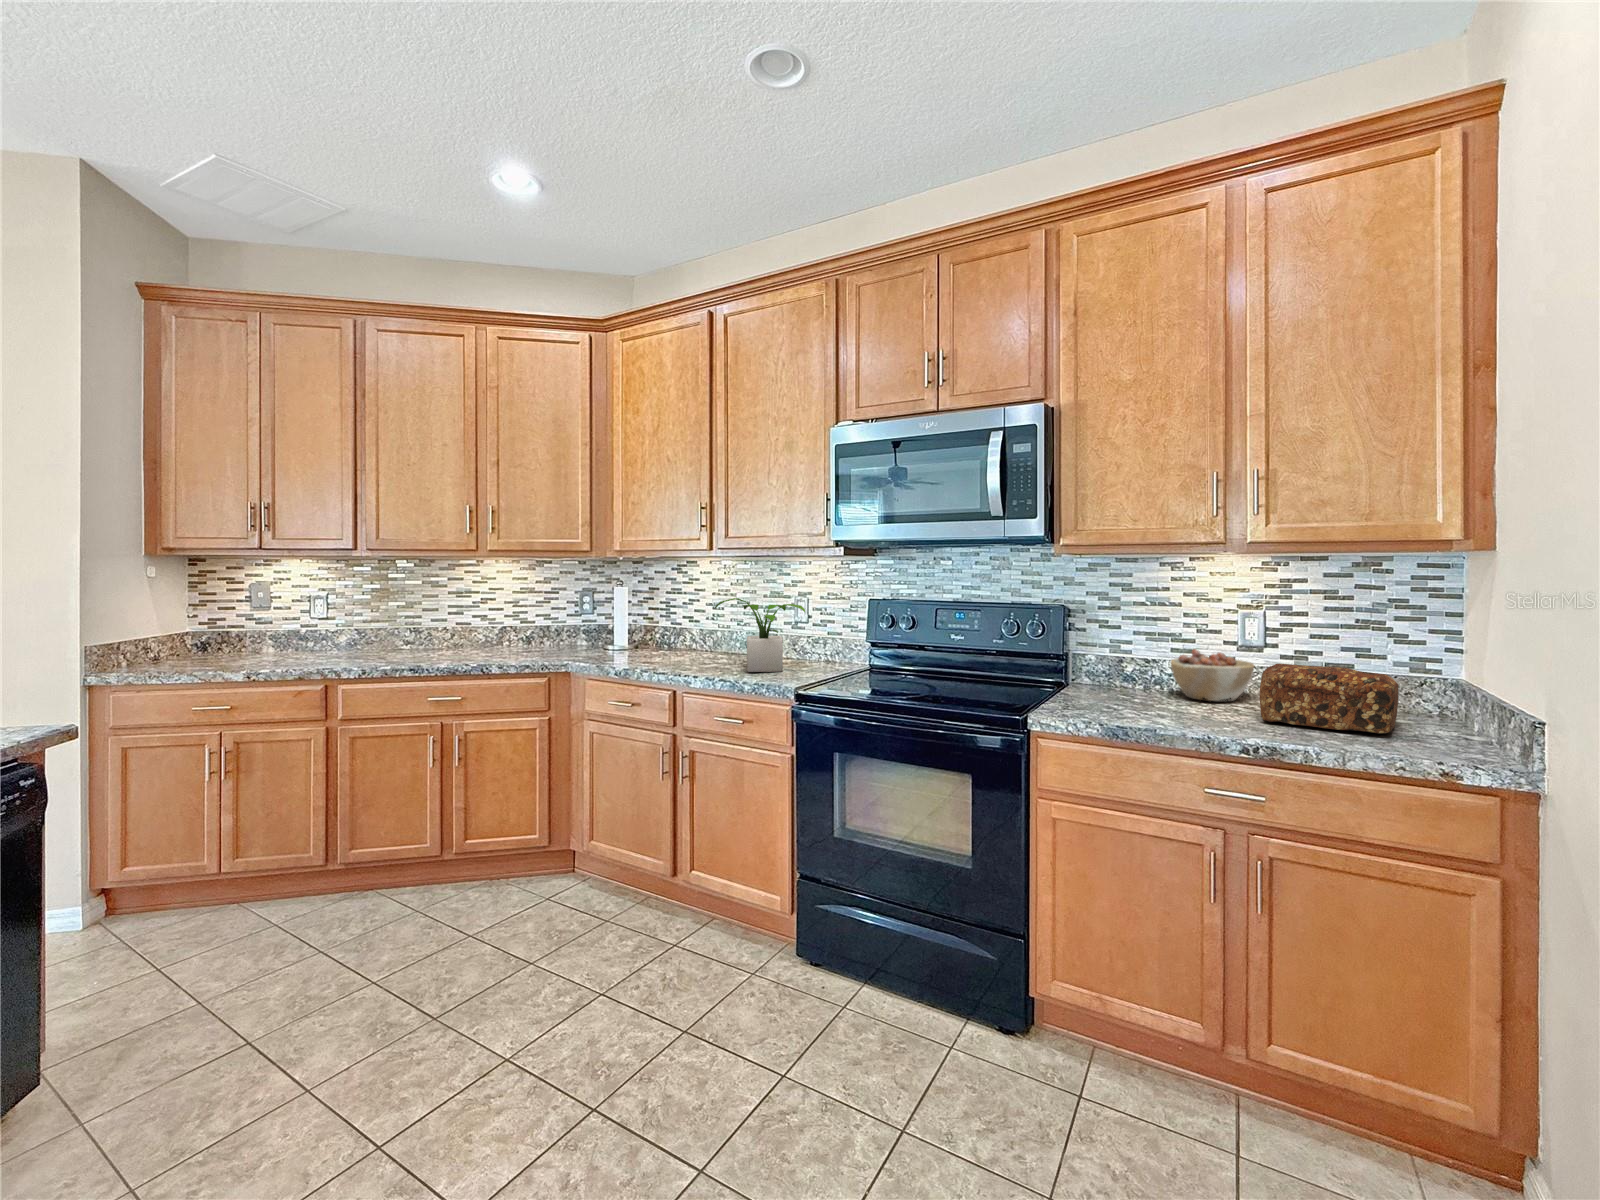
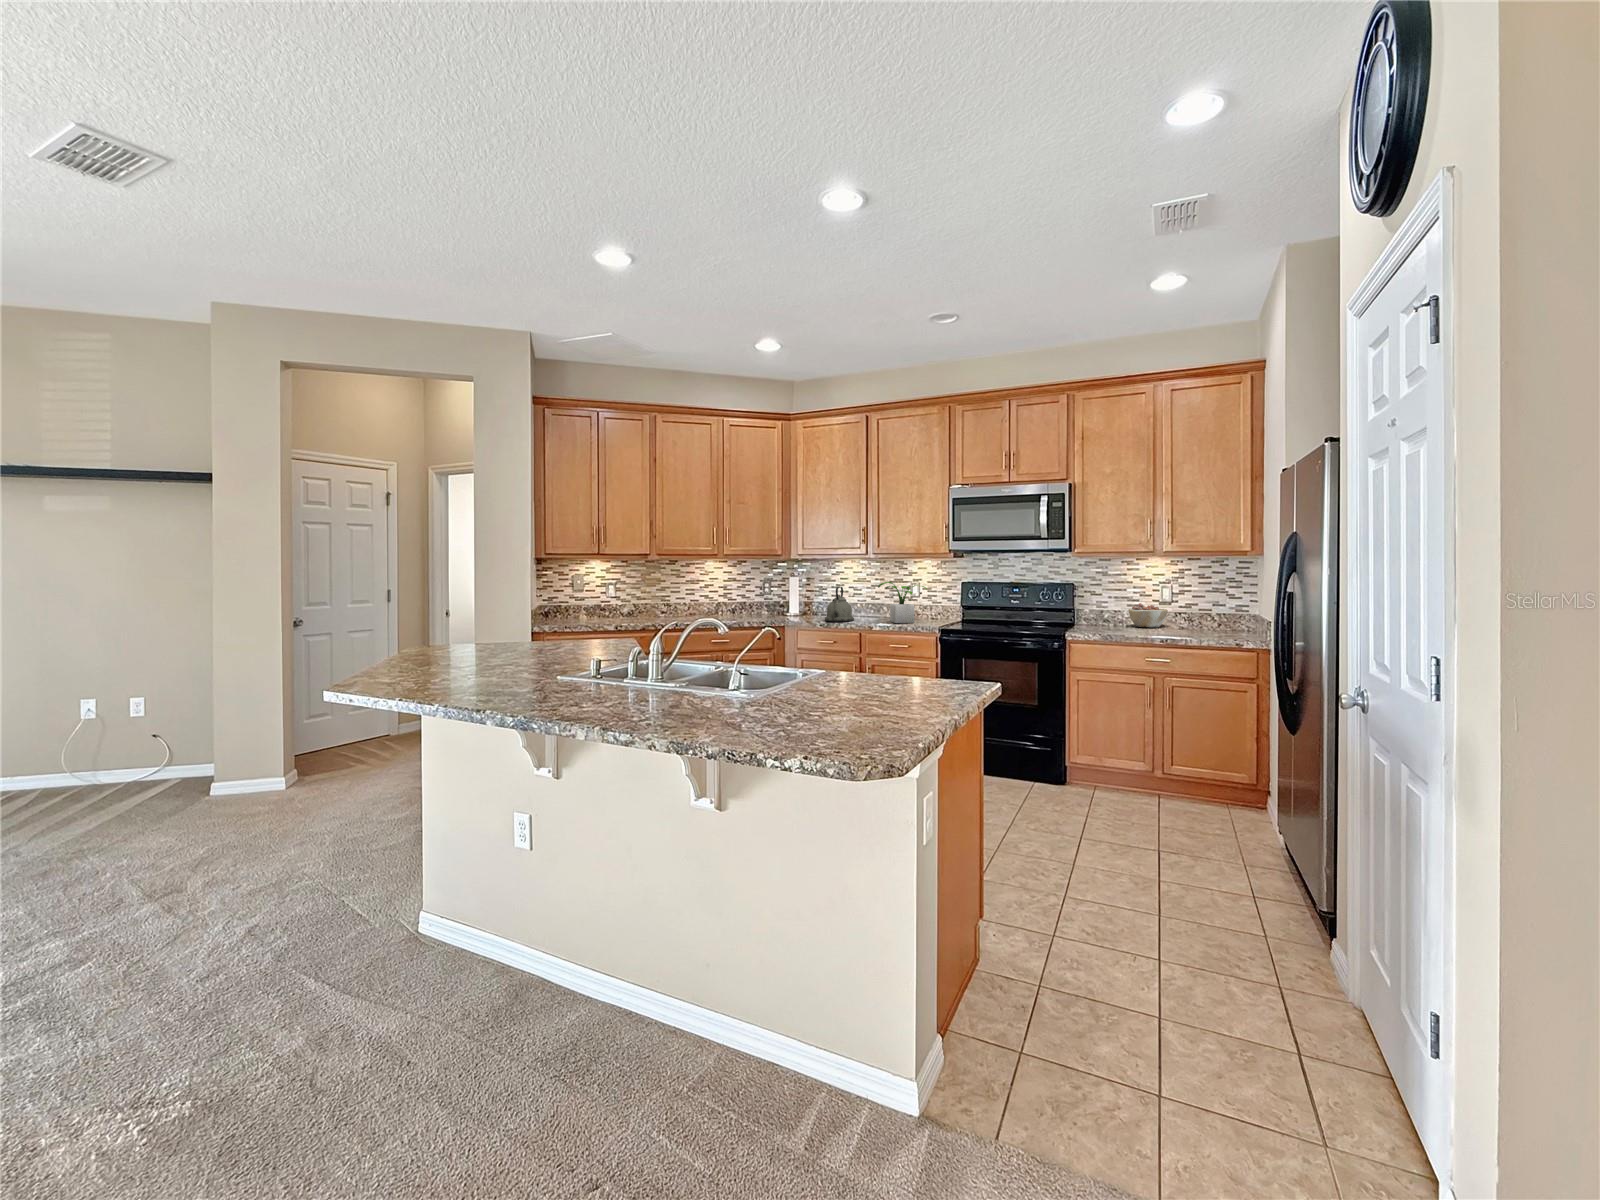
kettle: none [648,604,699,665] -> present [825,587,854,621]
bread loaf: present [1259,664,1398,733] -> none [1171,607,1229,634]

